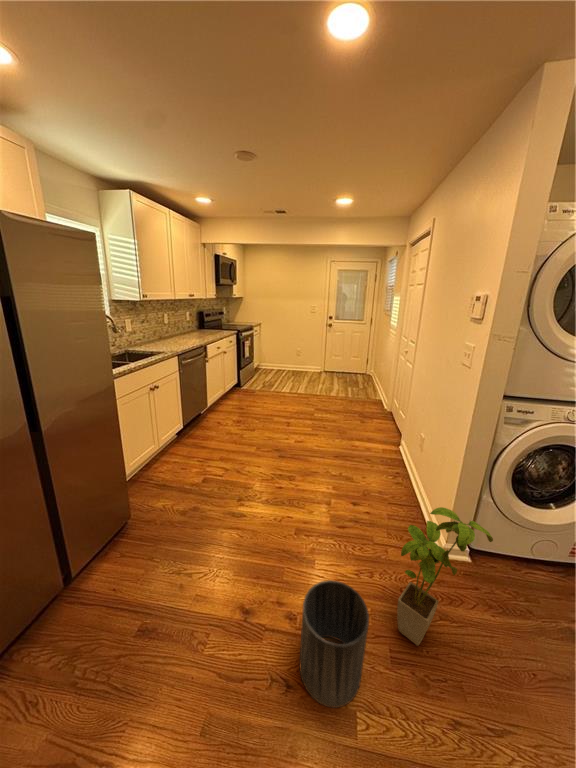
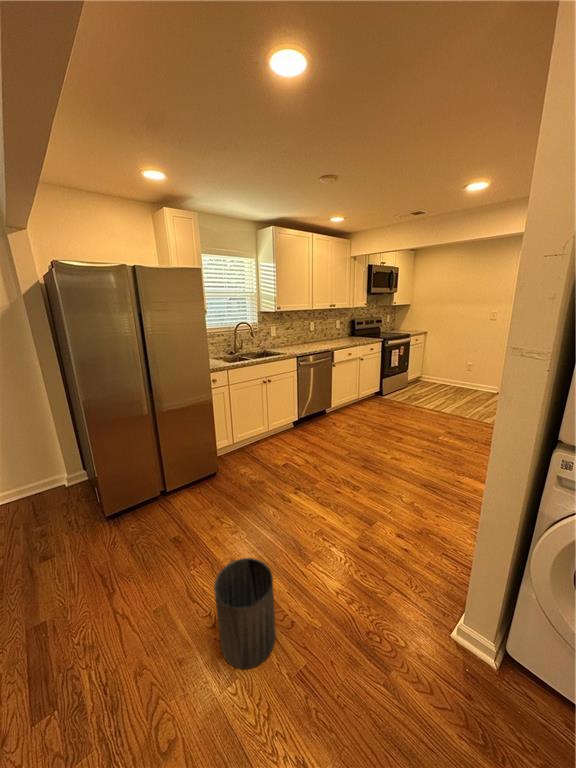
house plant: present [397,507,493,646] -> none [307,537,398,685]

